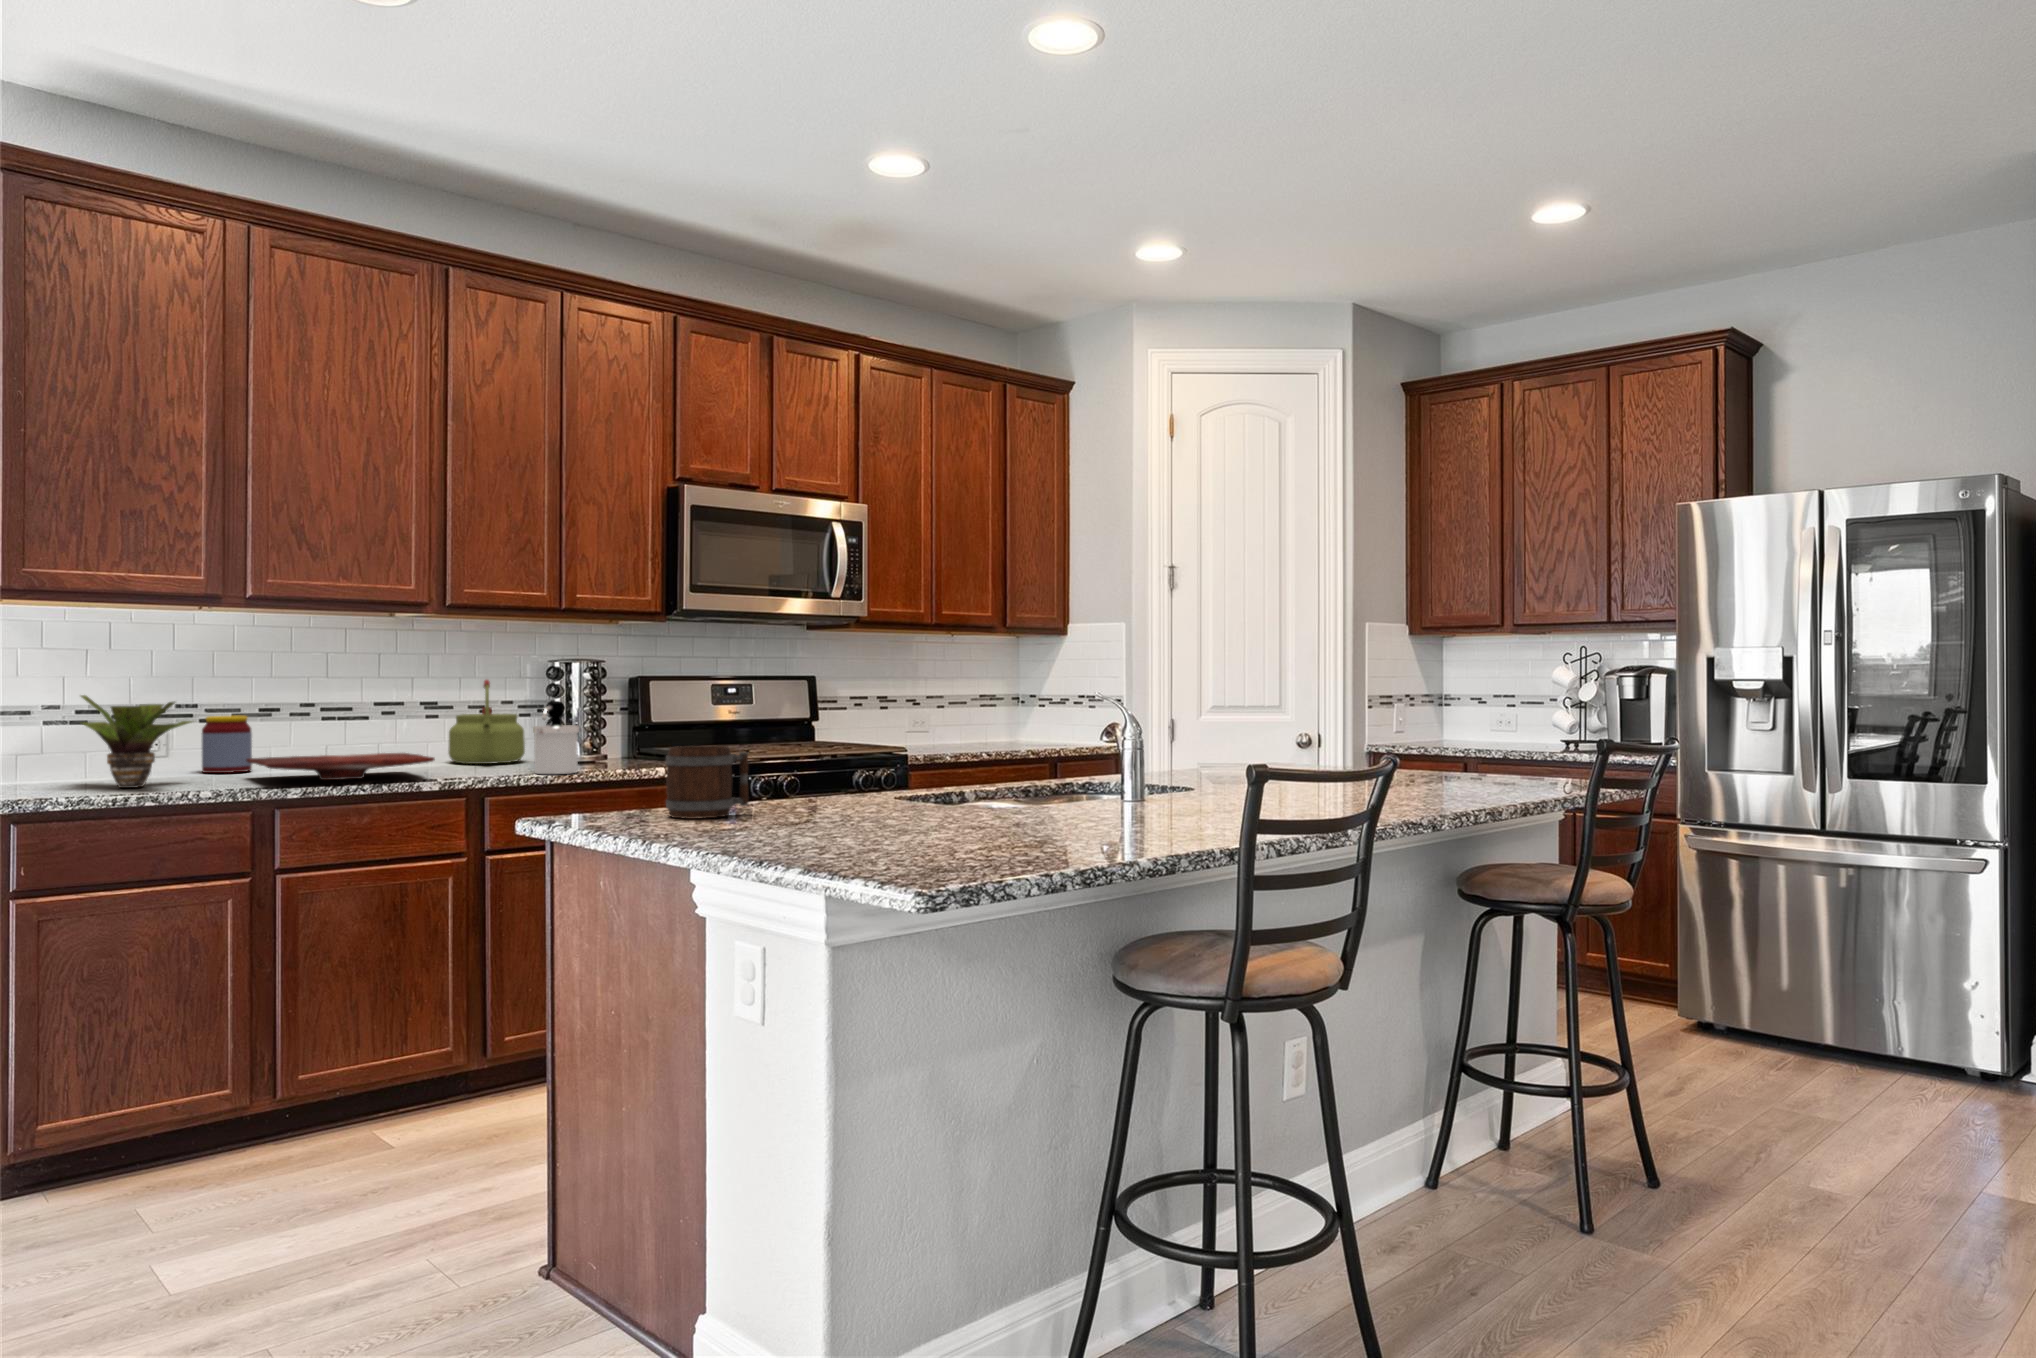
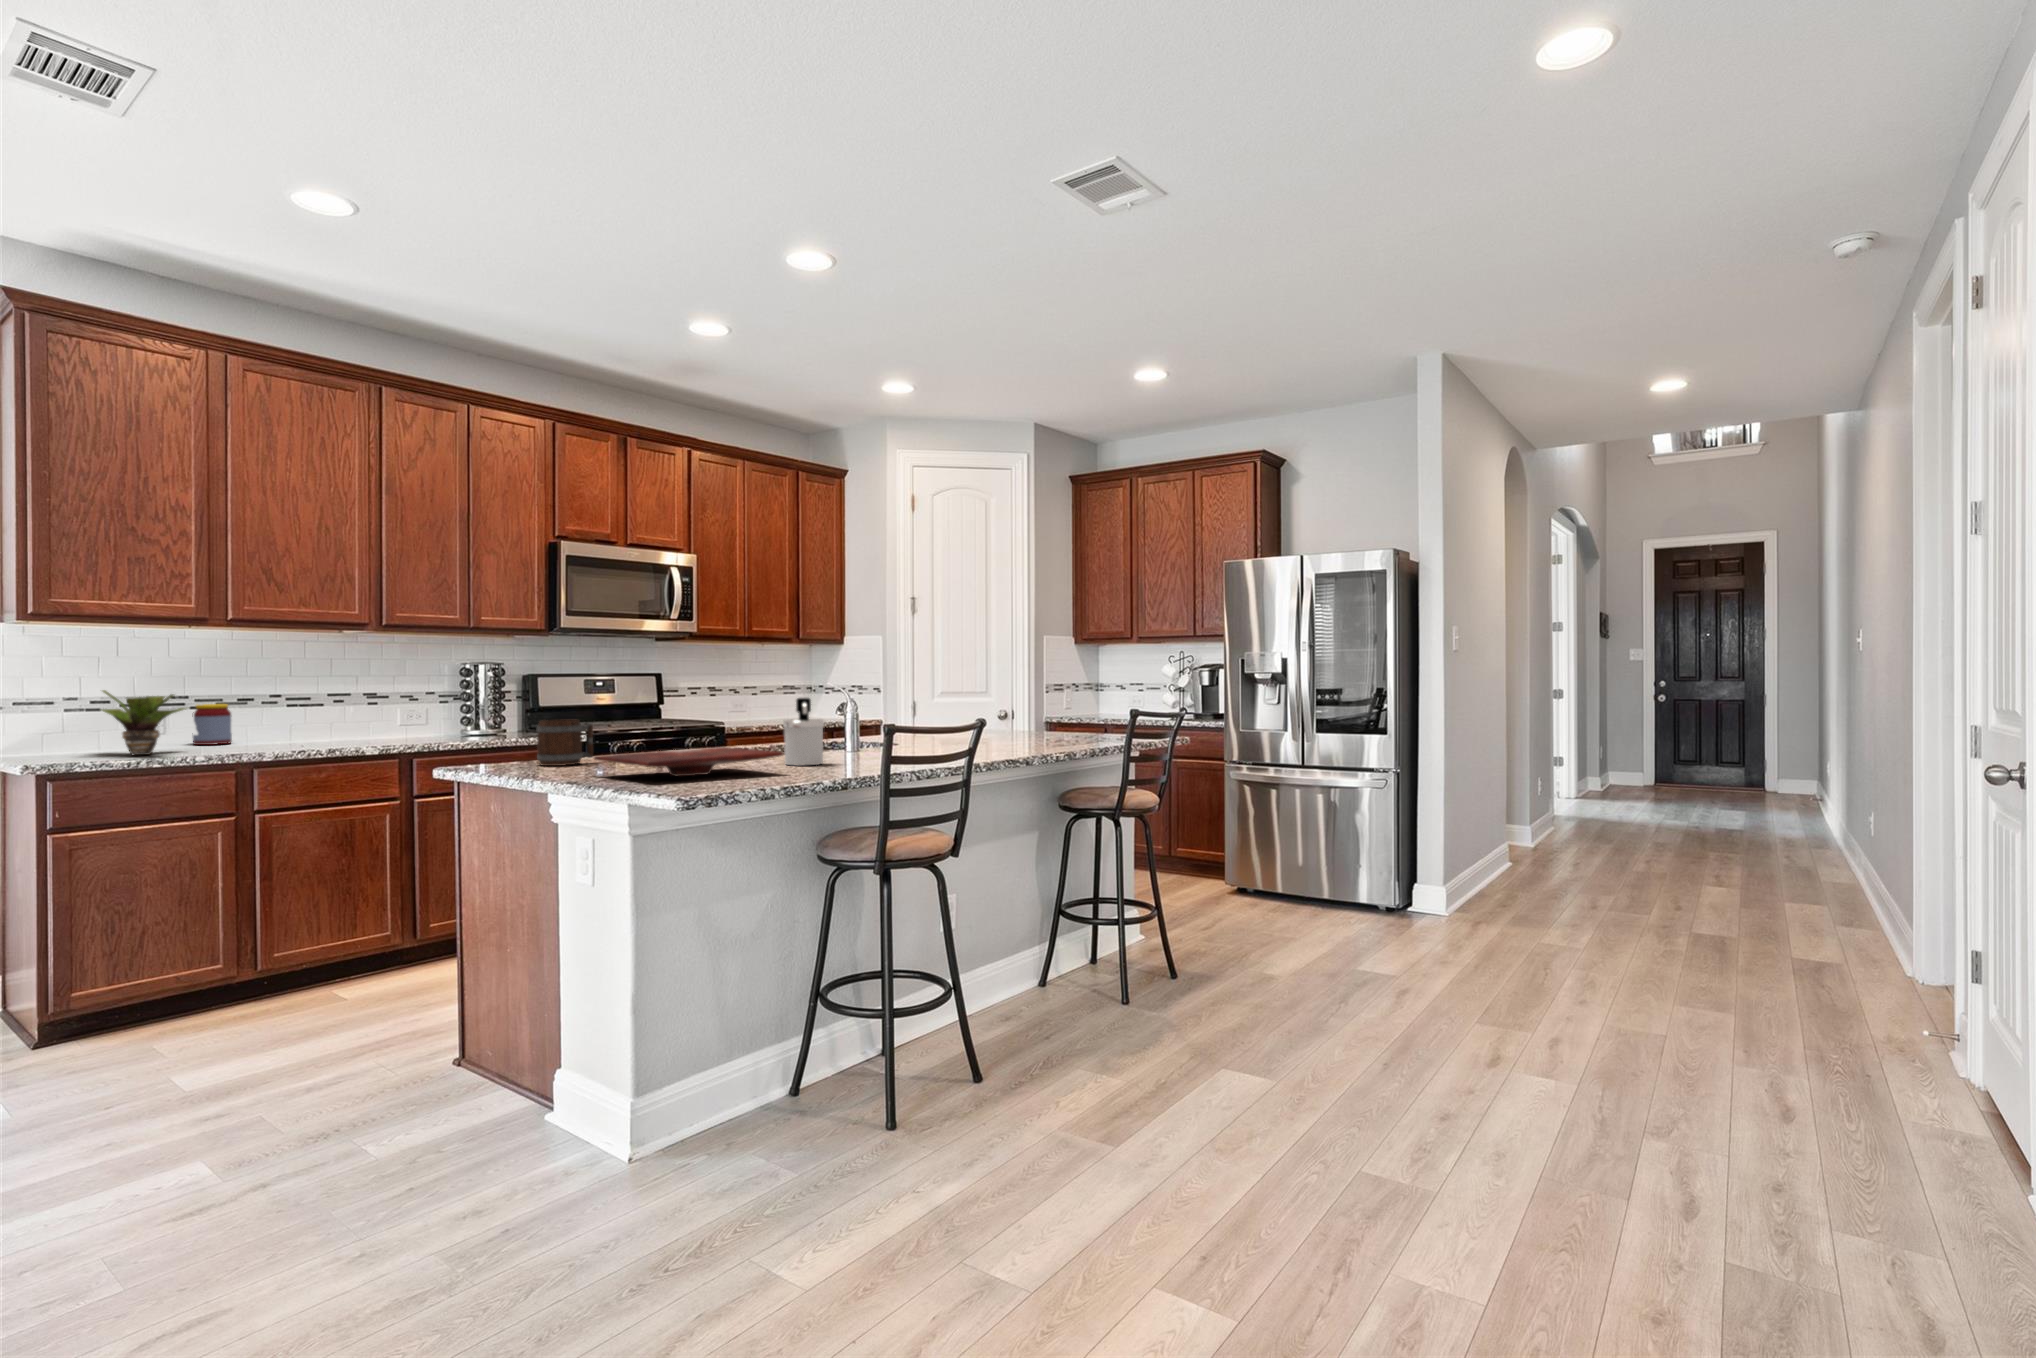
kettle: present [448,680,525,764] -> none [383,677,441,736]
soap dispenser: present [533,702,579,774] -> present [783,698,824,766]
cutting board: present [246,753,434,780] -> present [594,747,783,776]

